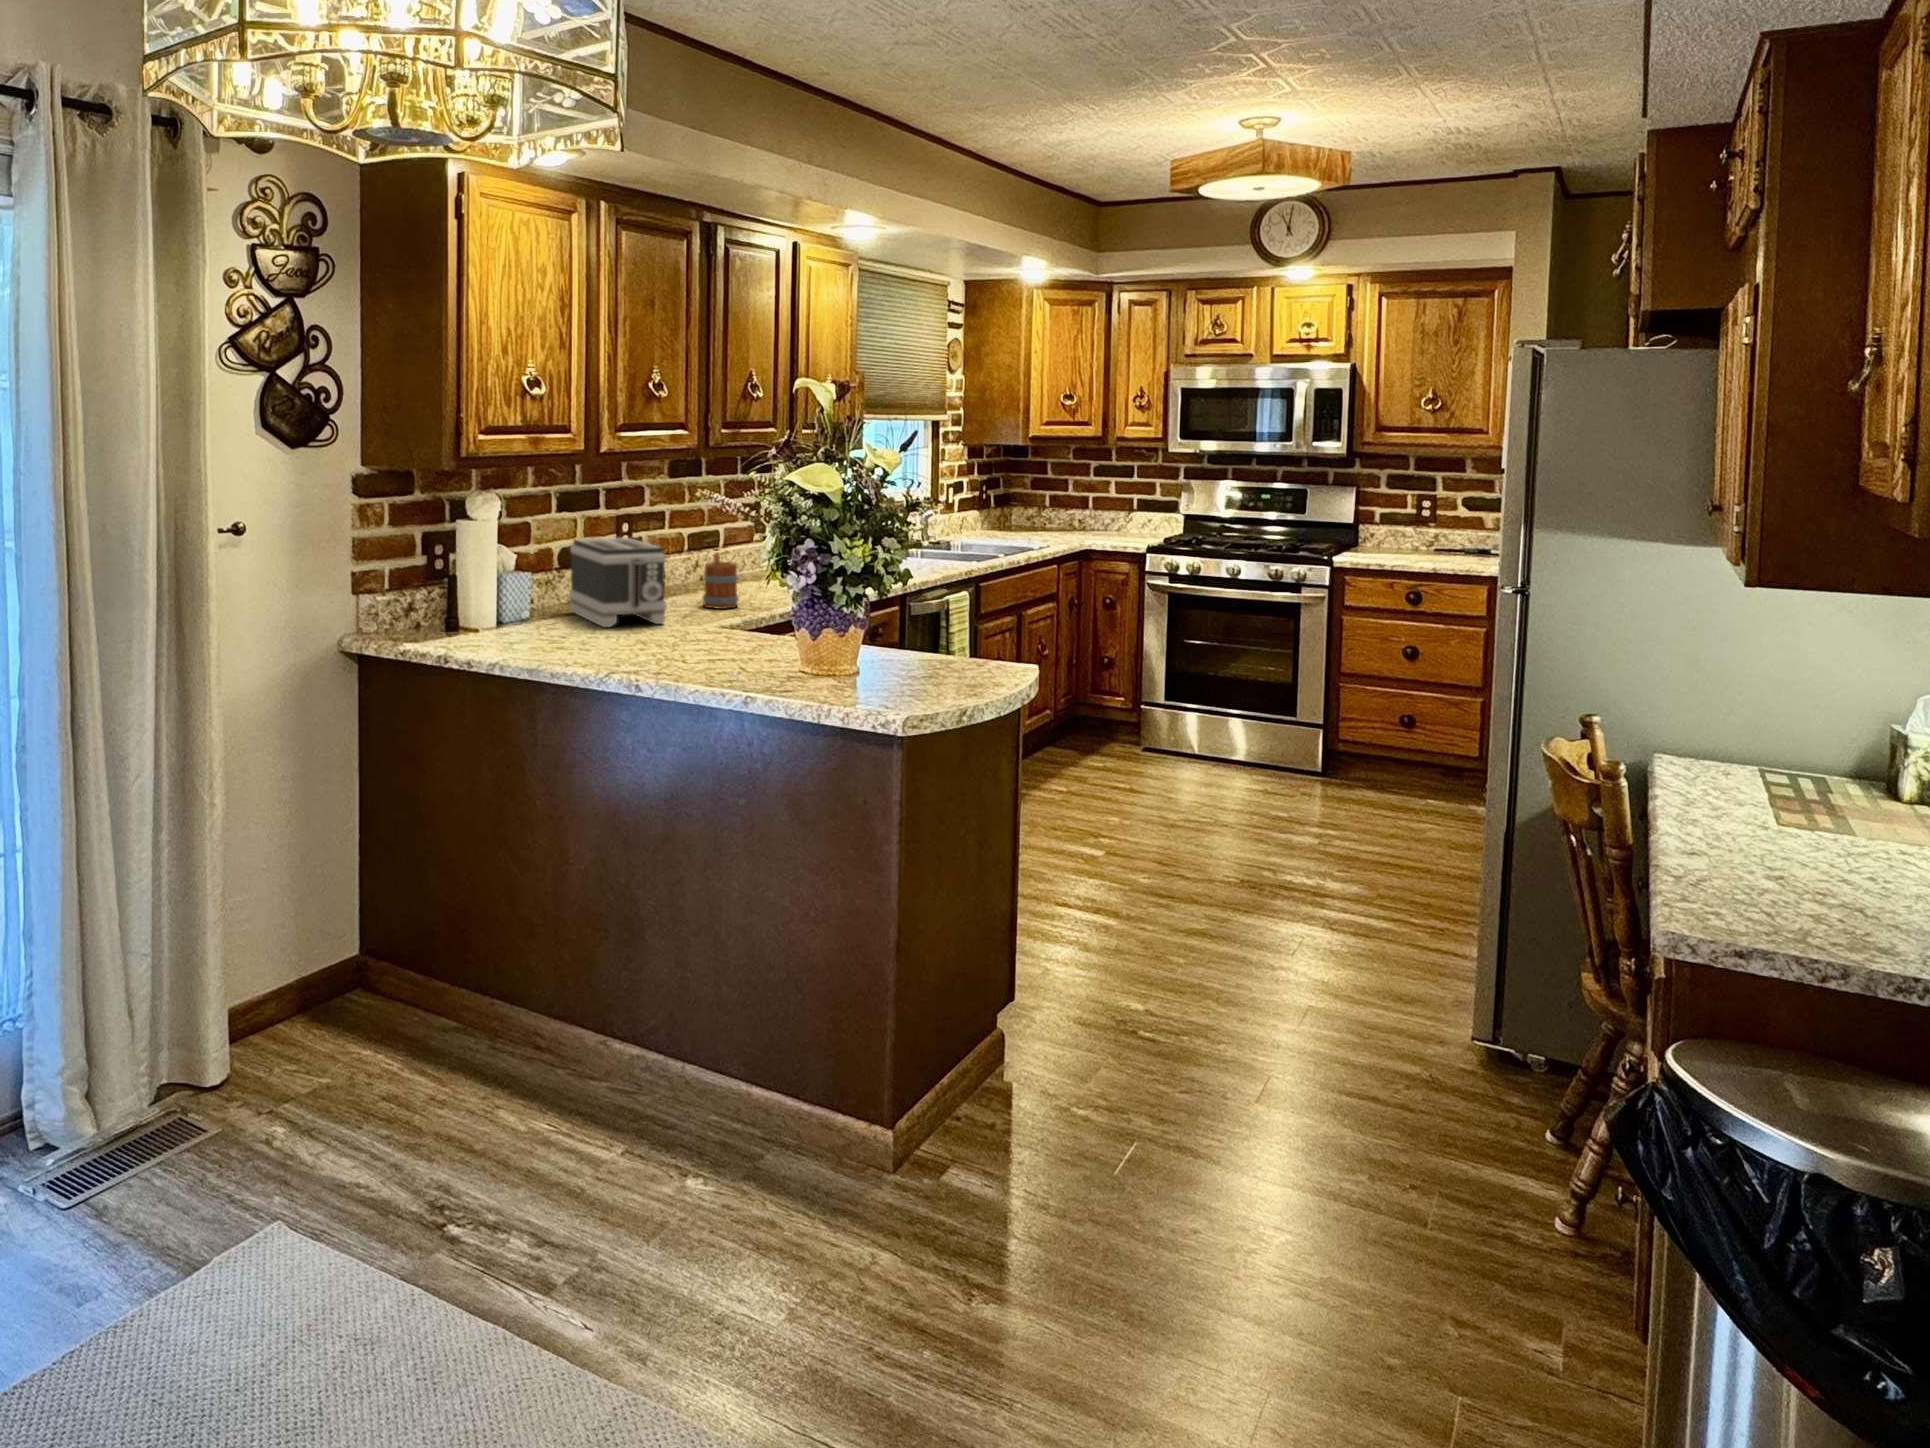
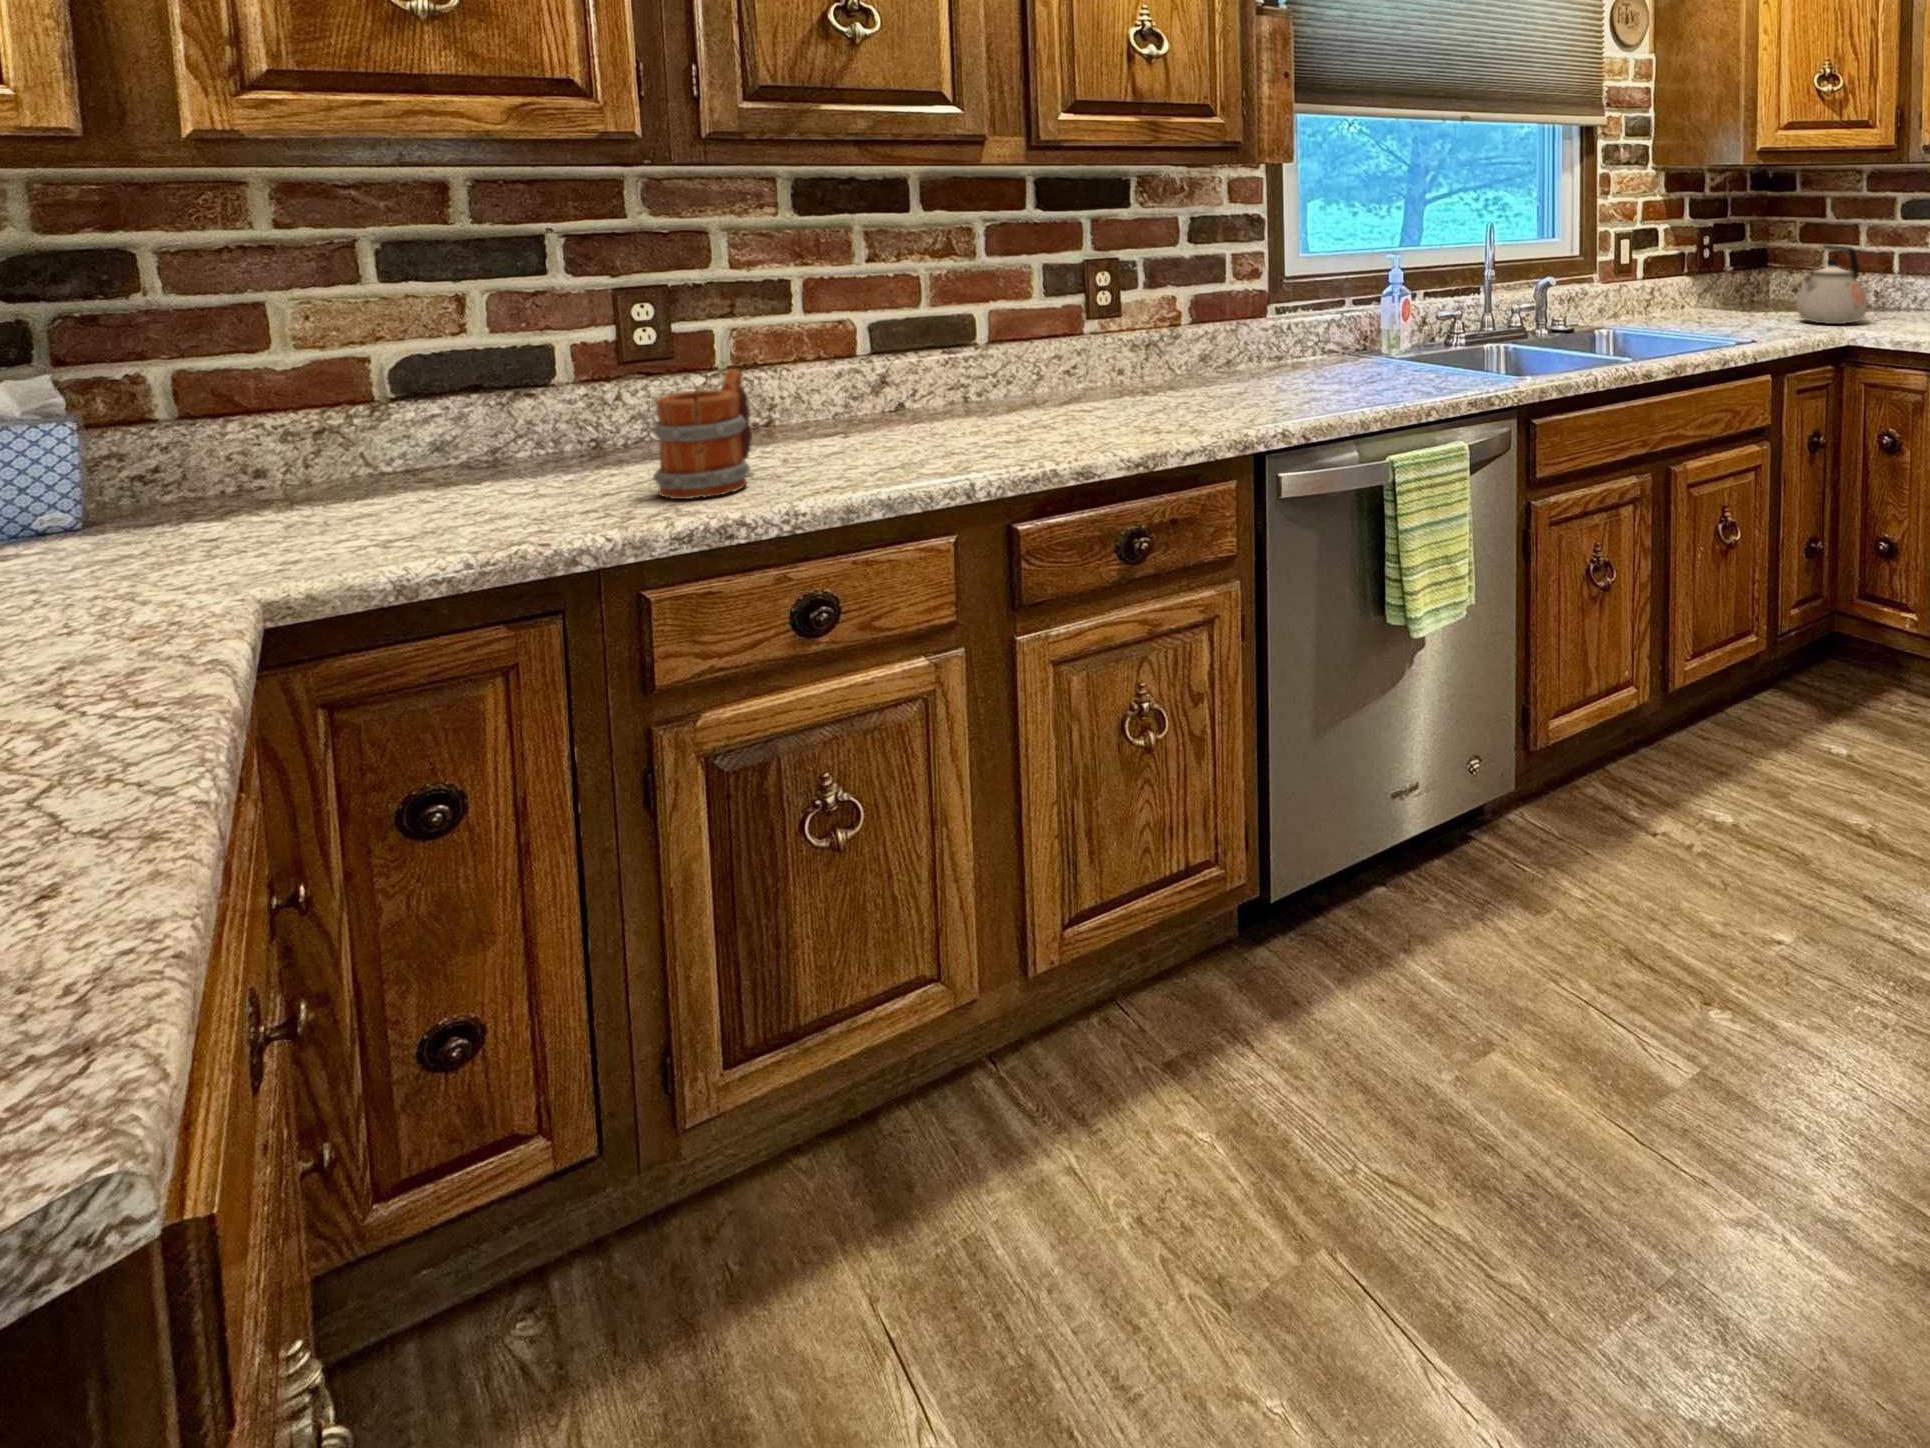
kettle: none [1044,492,1084,538] -> present [1797,245,1867,324]
toaster: present [569,538,666,627] -> none [153,335,496,563]

